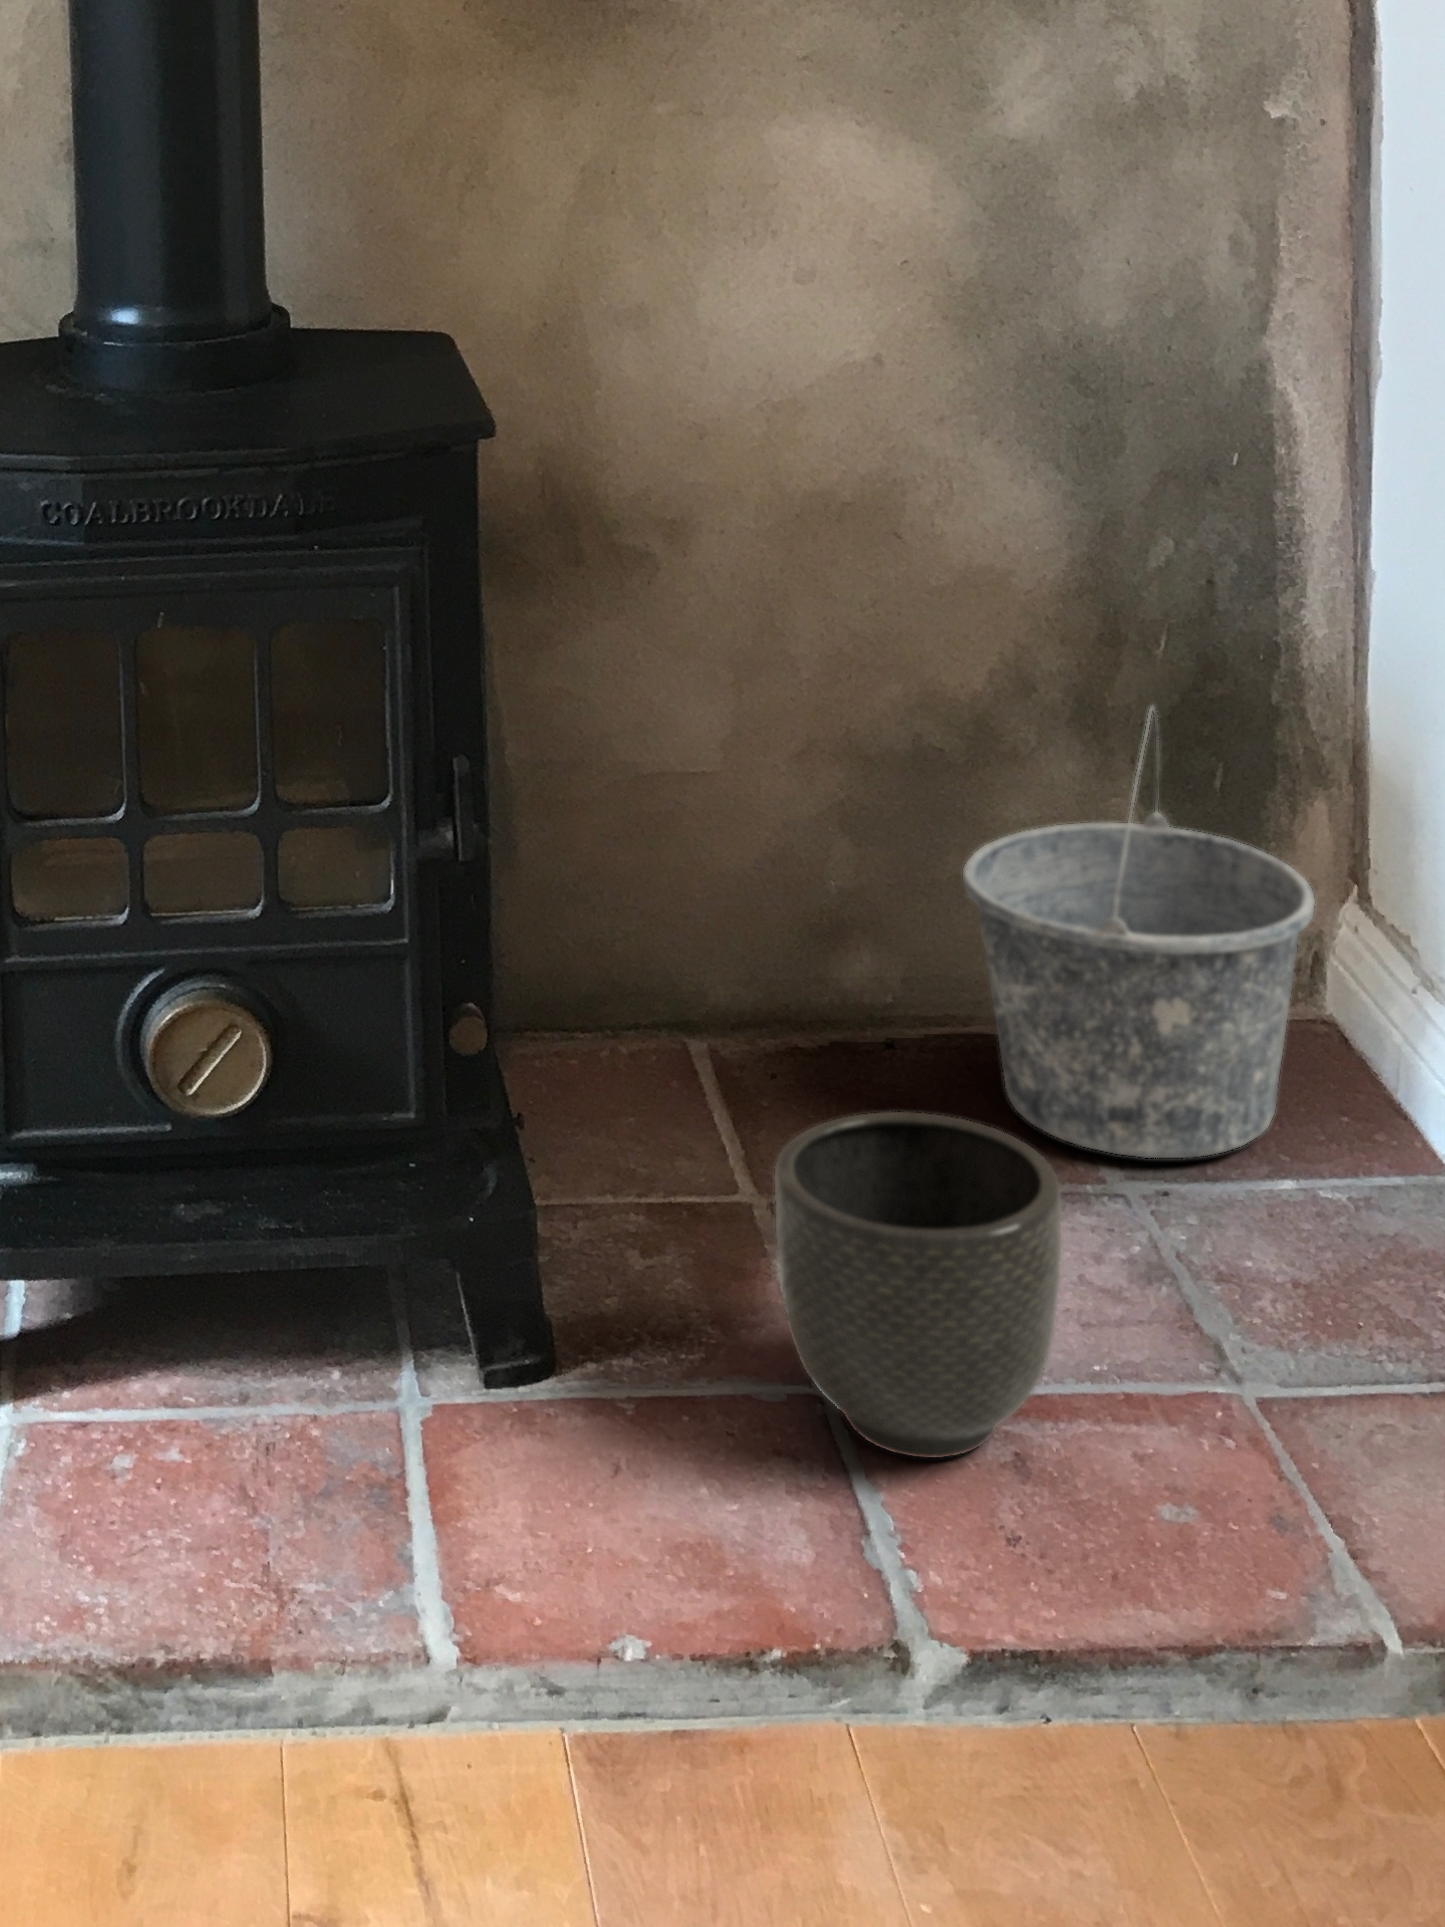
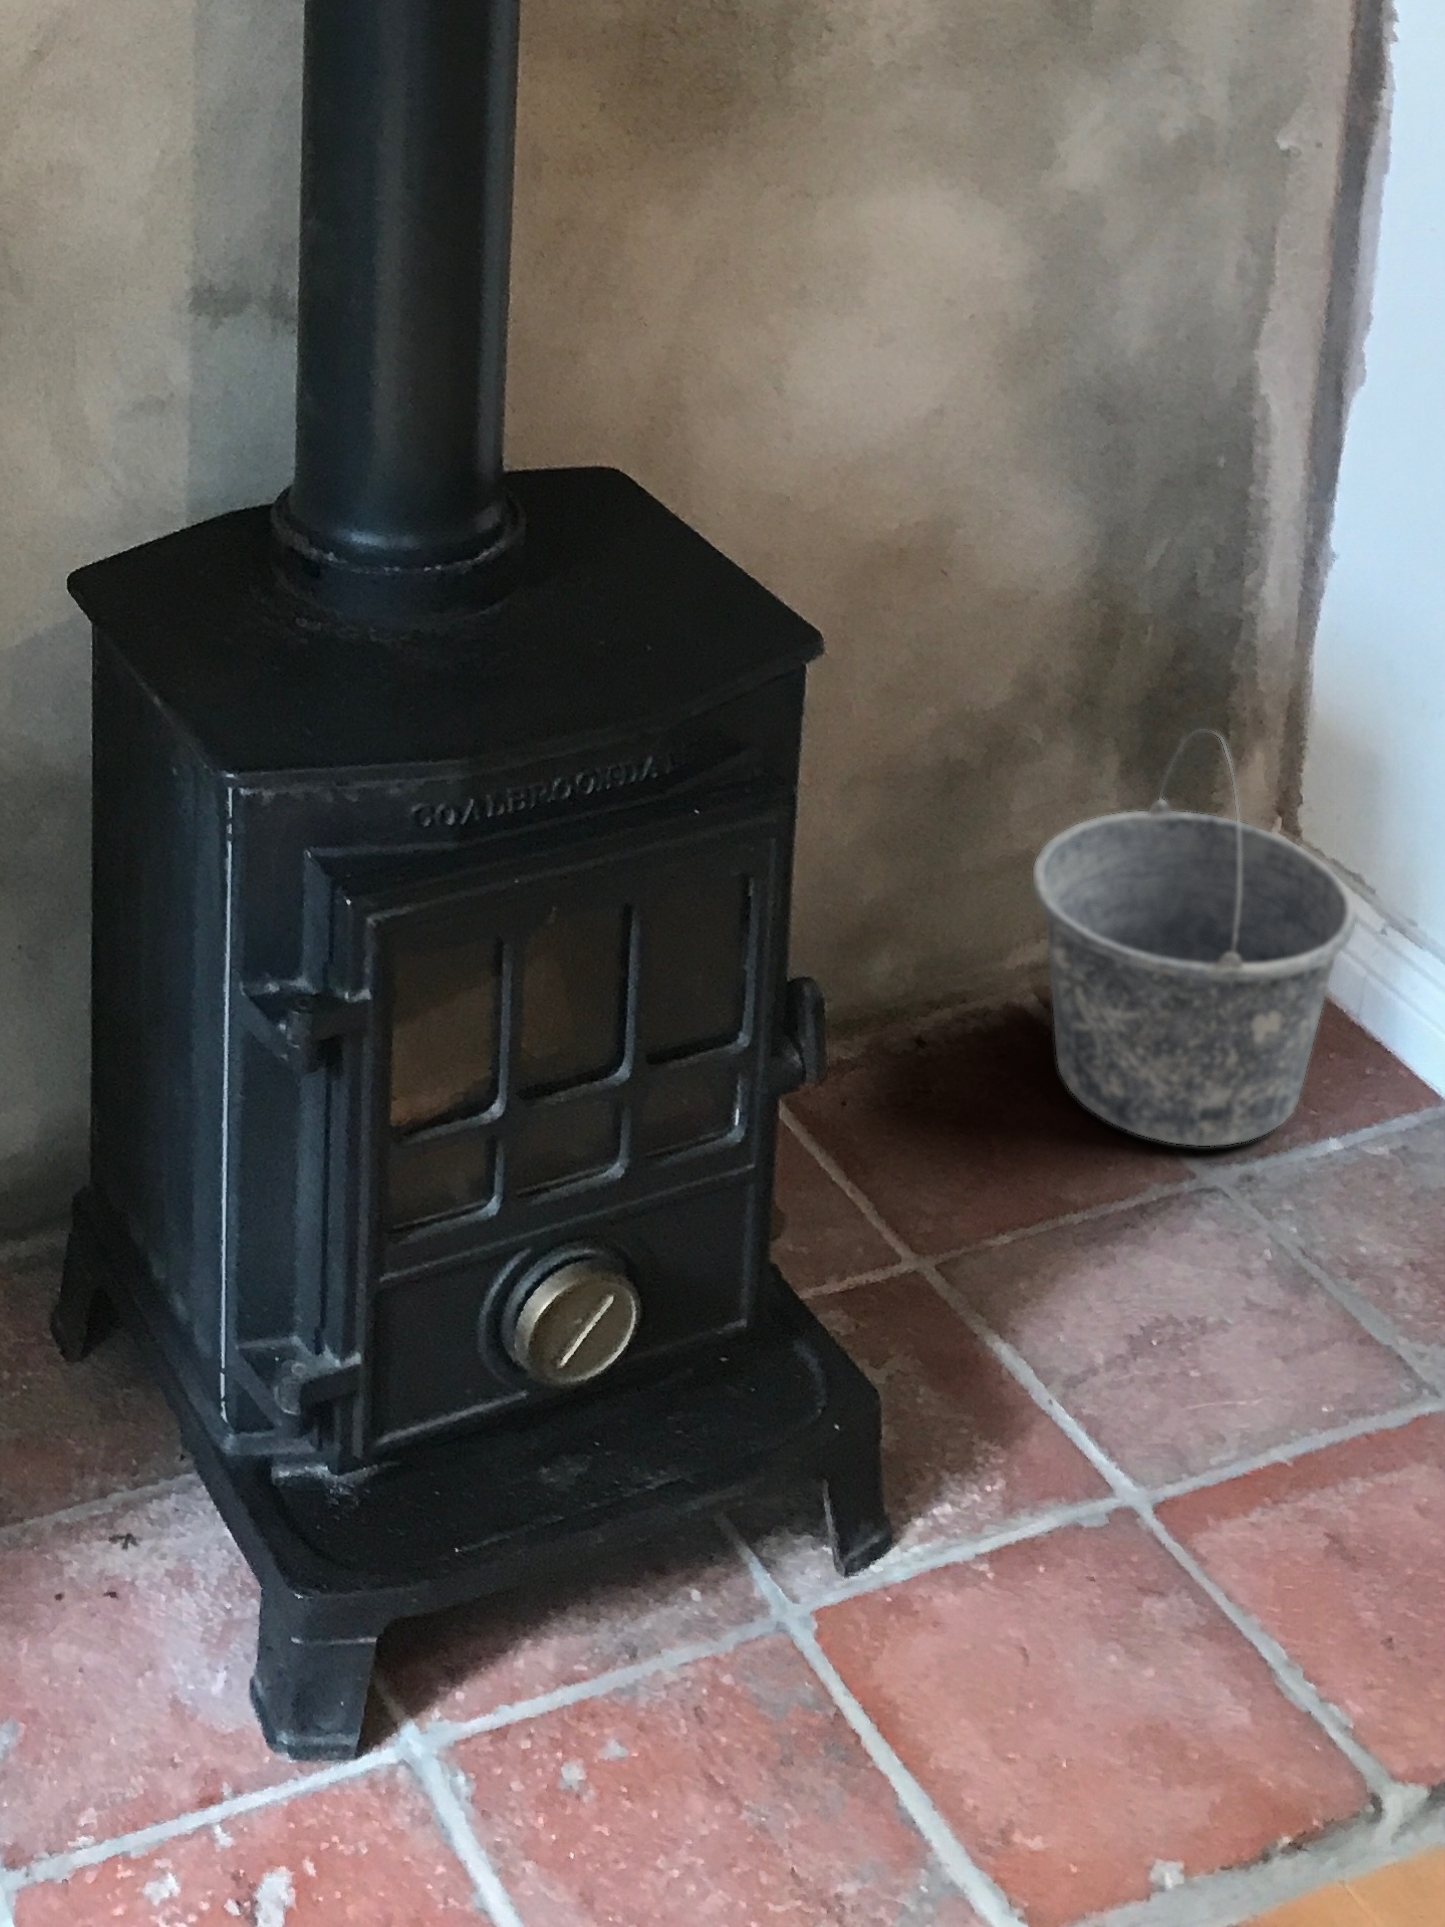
planter: present [775,1112,1061,1458] -> none [1110,1223,1385,1561]

